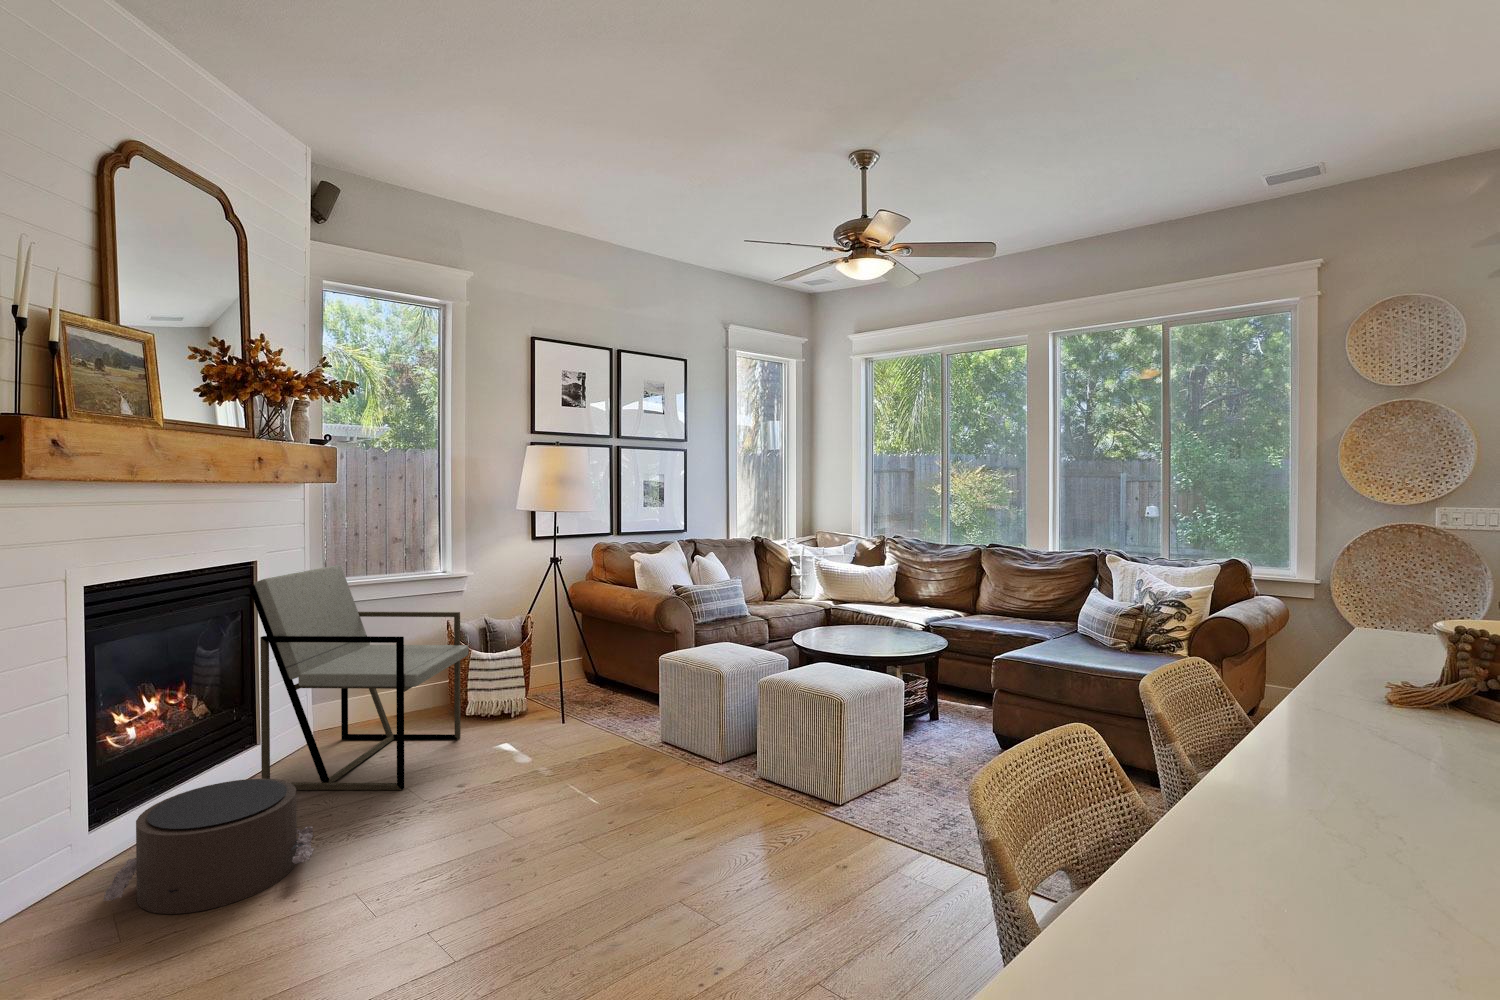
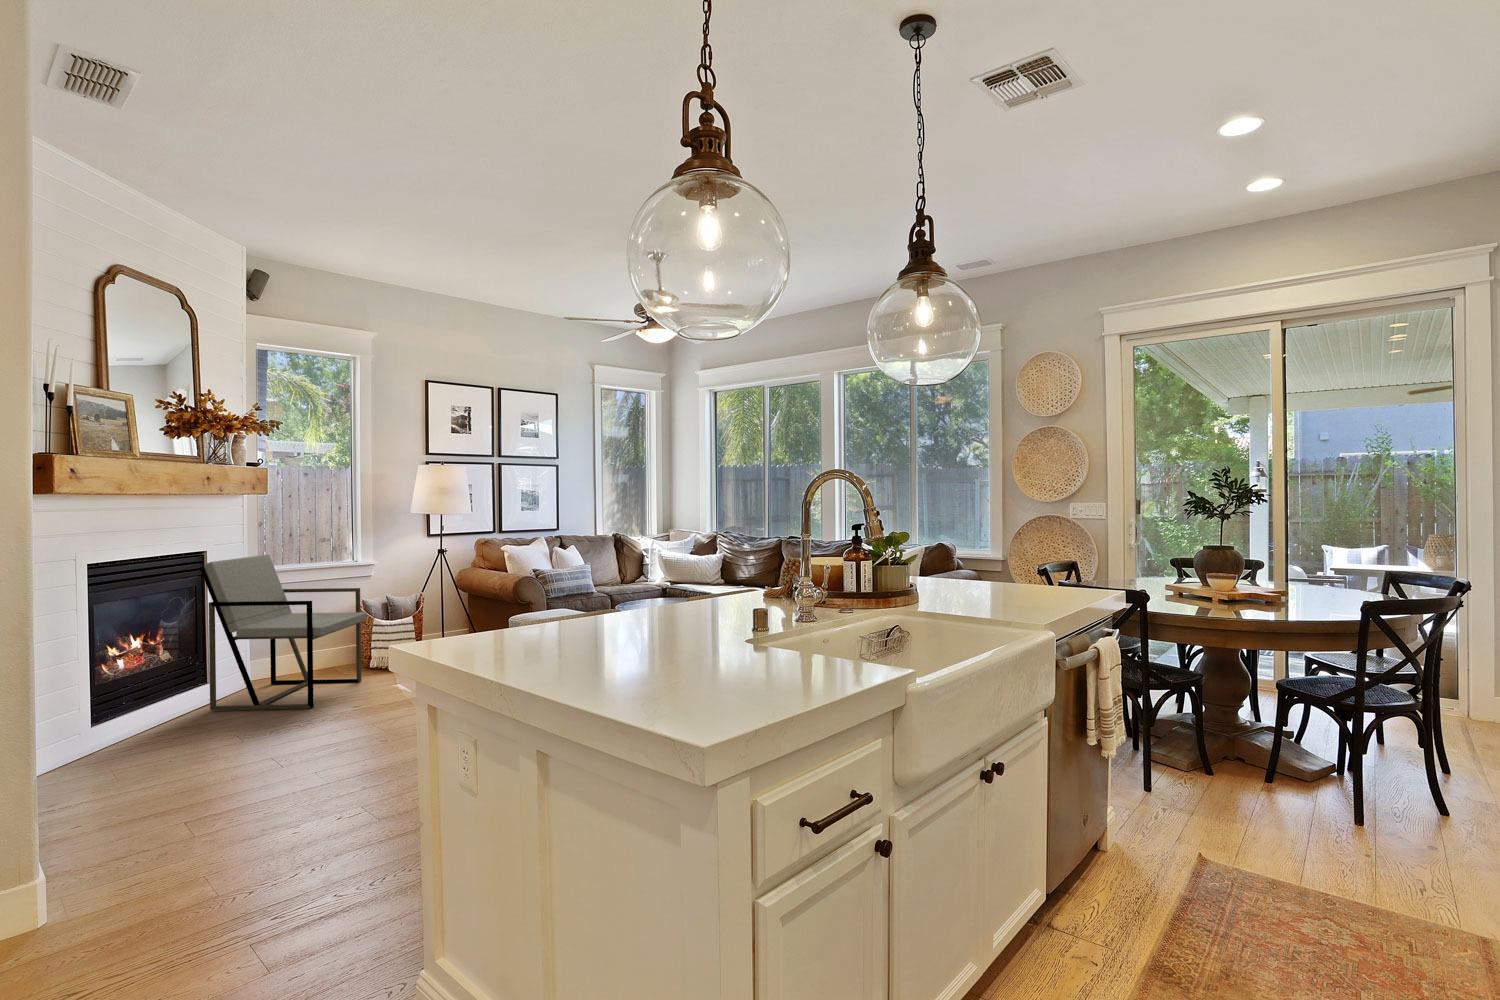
pouf: present [103,778,314,914] -> none [110,691,246,765]

